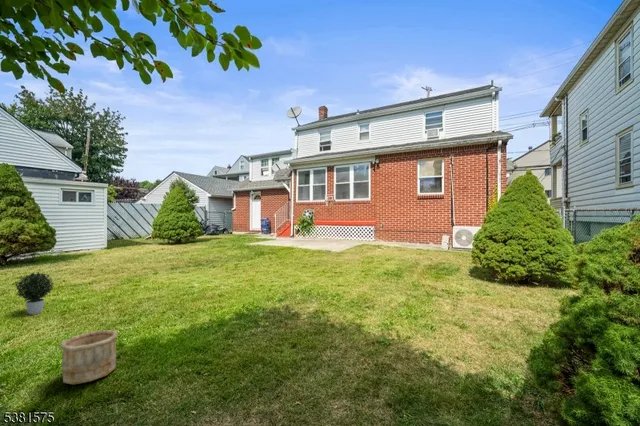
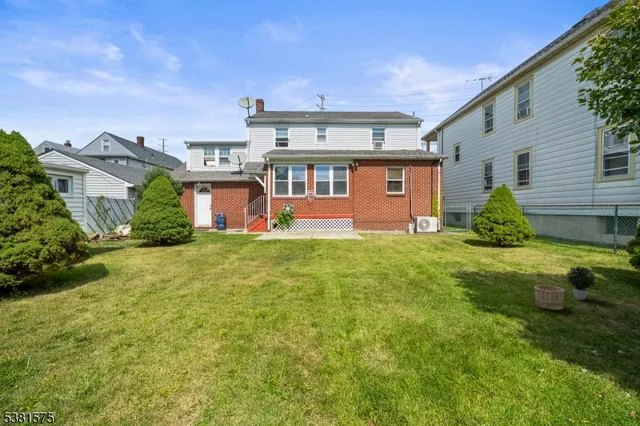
potted plant: present [15,272,54,315] -> present [567,267,596,300]

